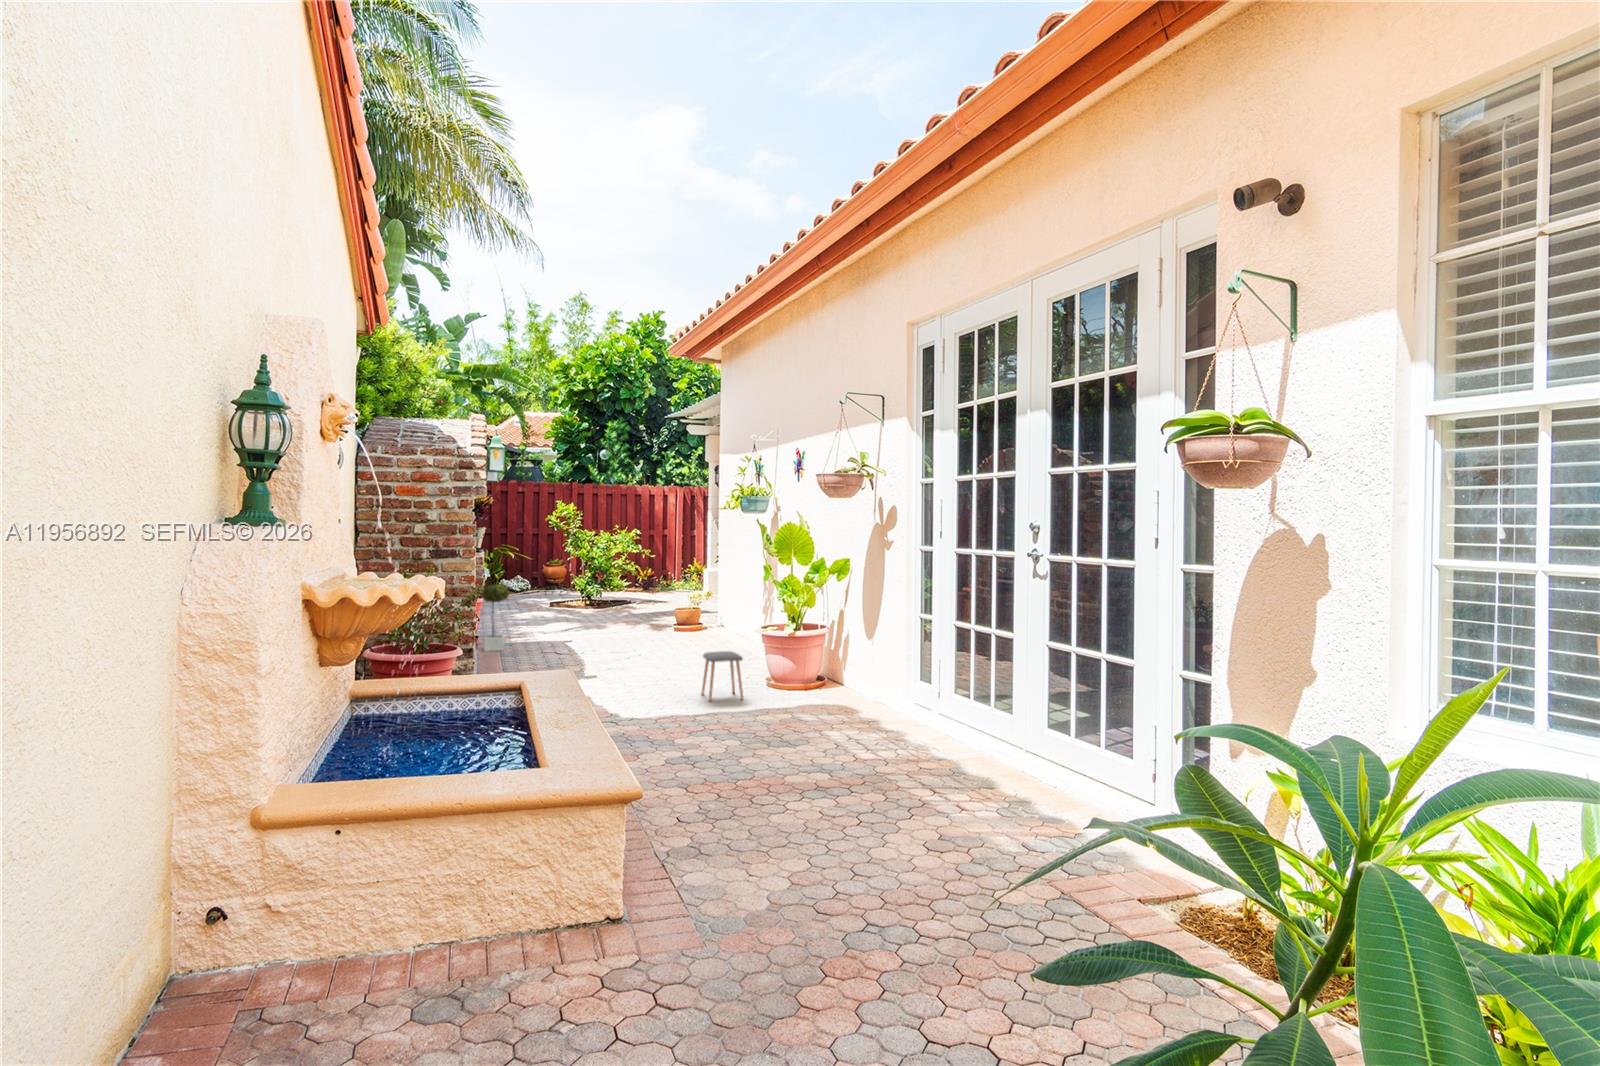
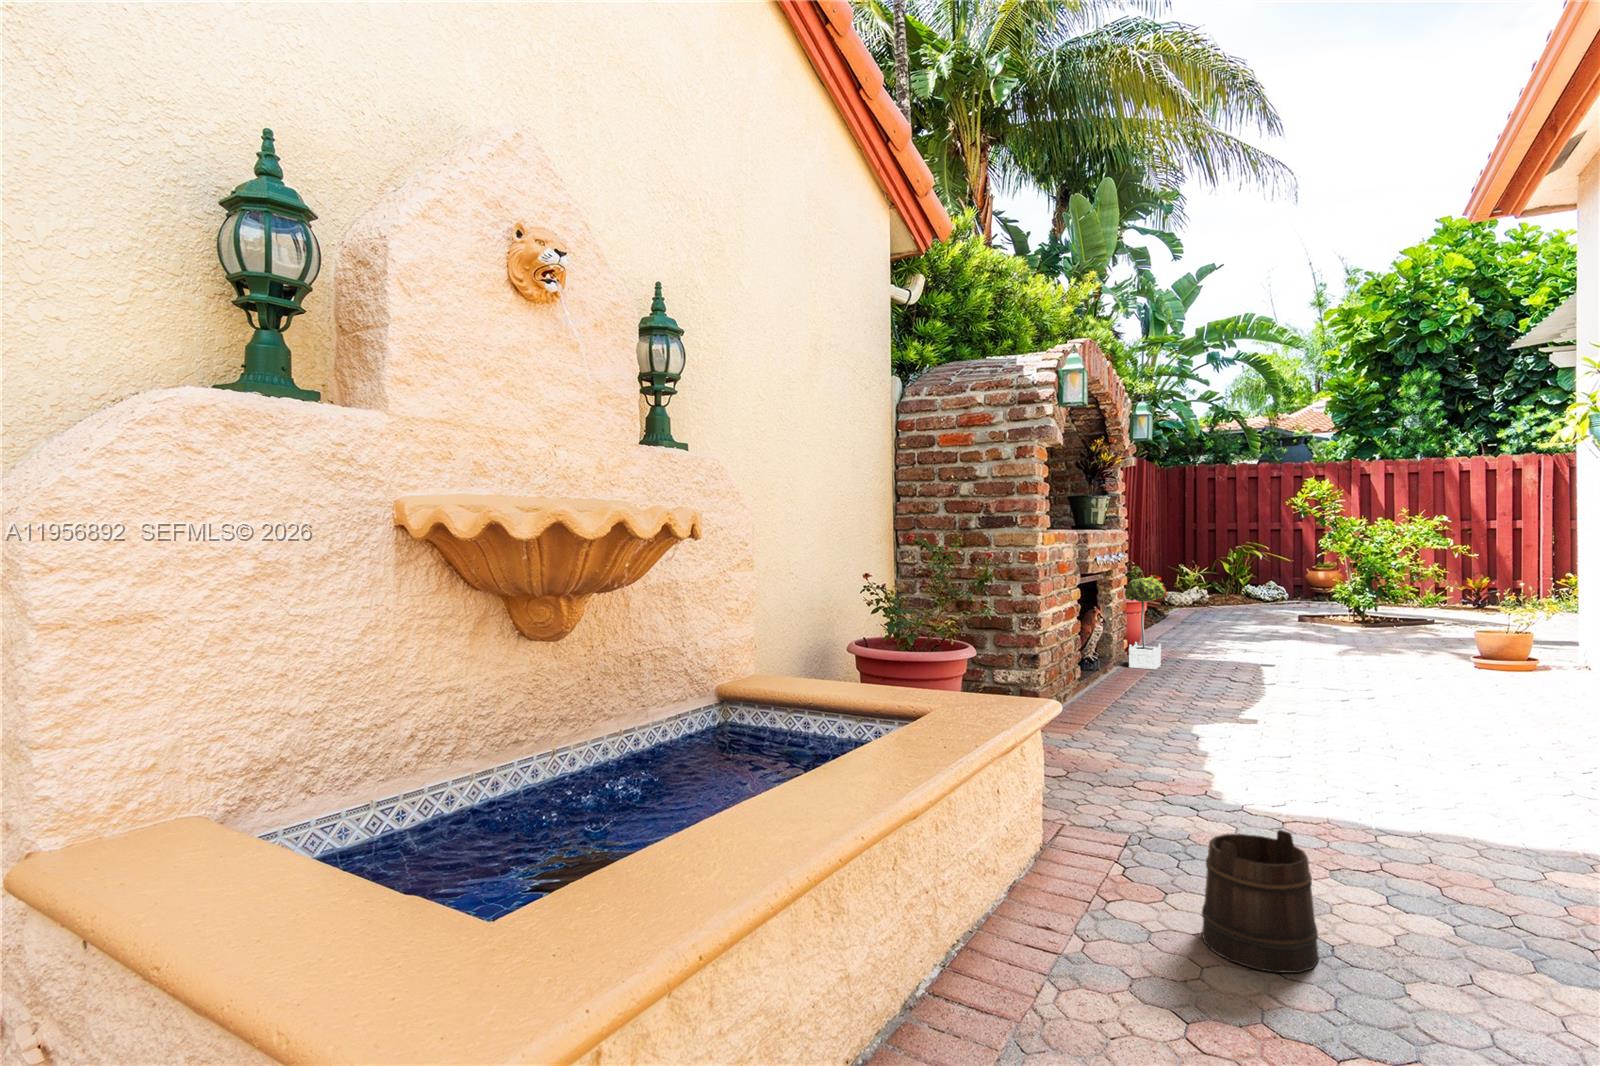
stool: present [702,651,743,701] -> none [1441,717,1553,841]
bucket: none [660,701,702,754] -> present [1202,830,1319,973]

